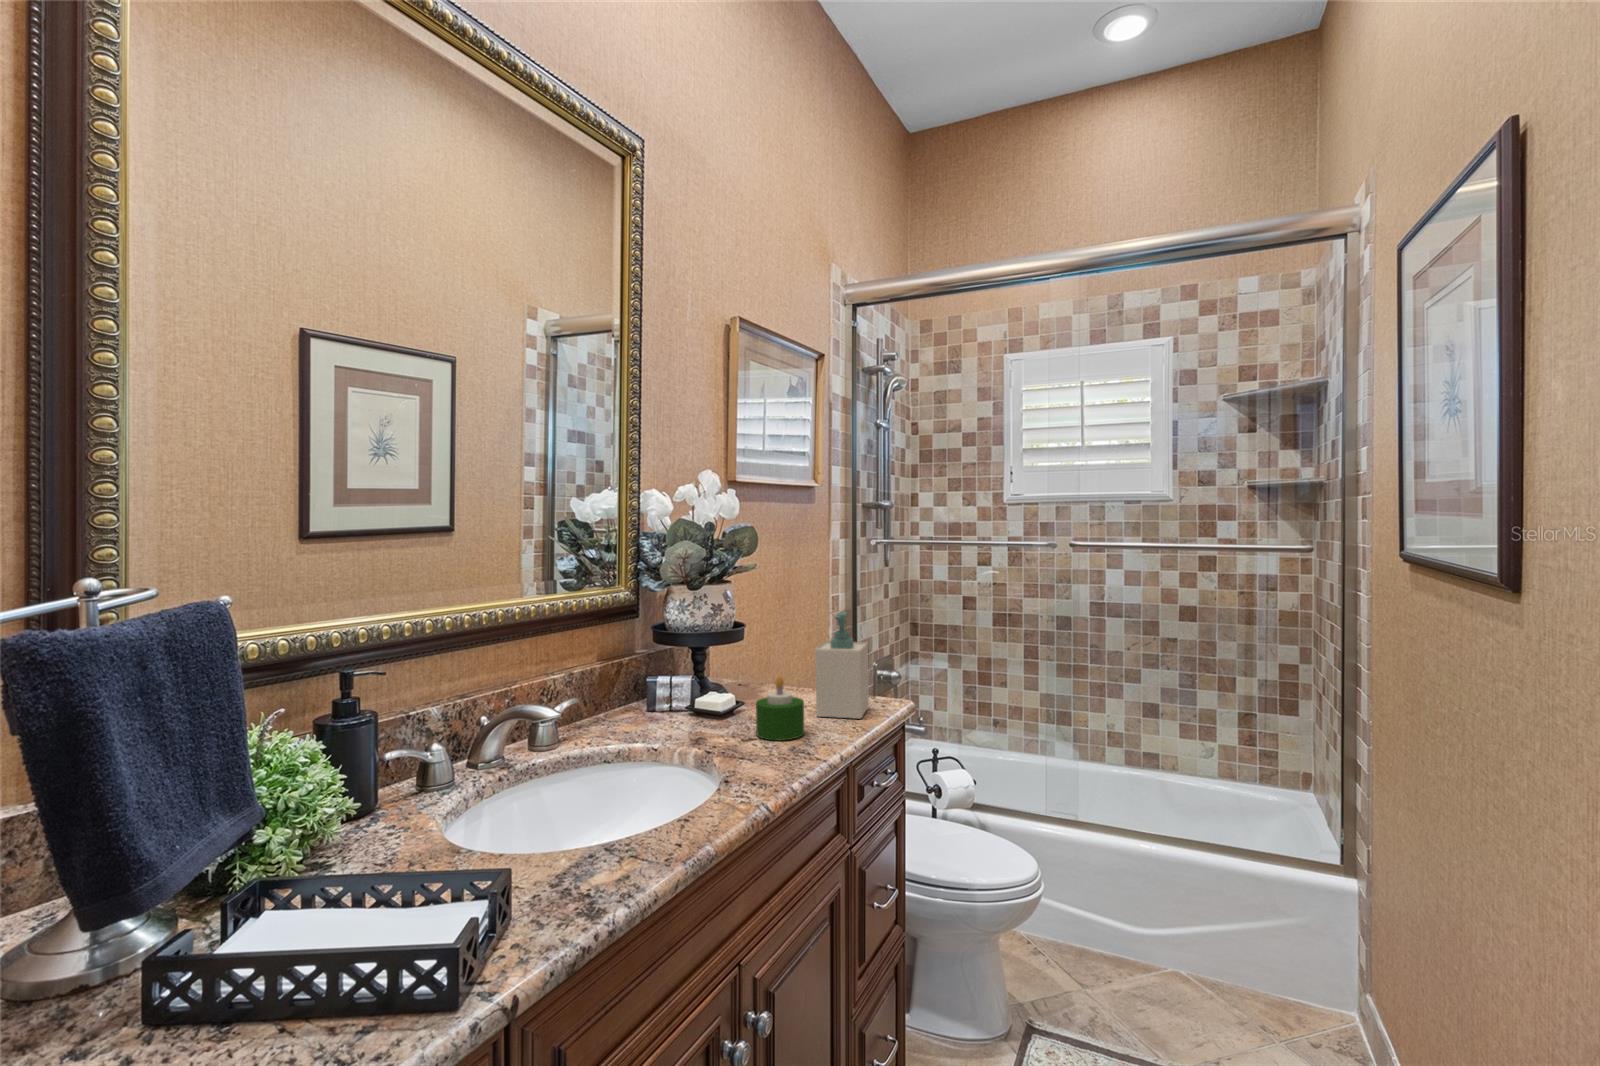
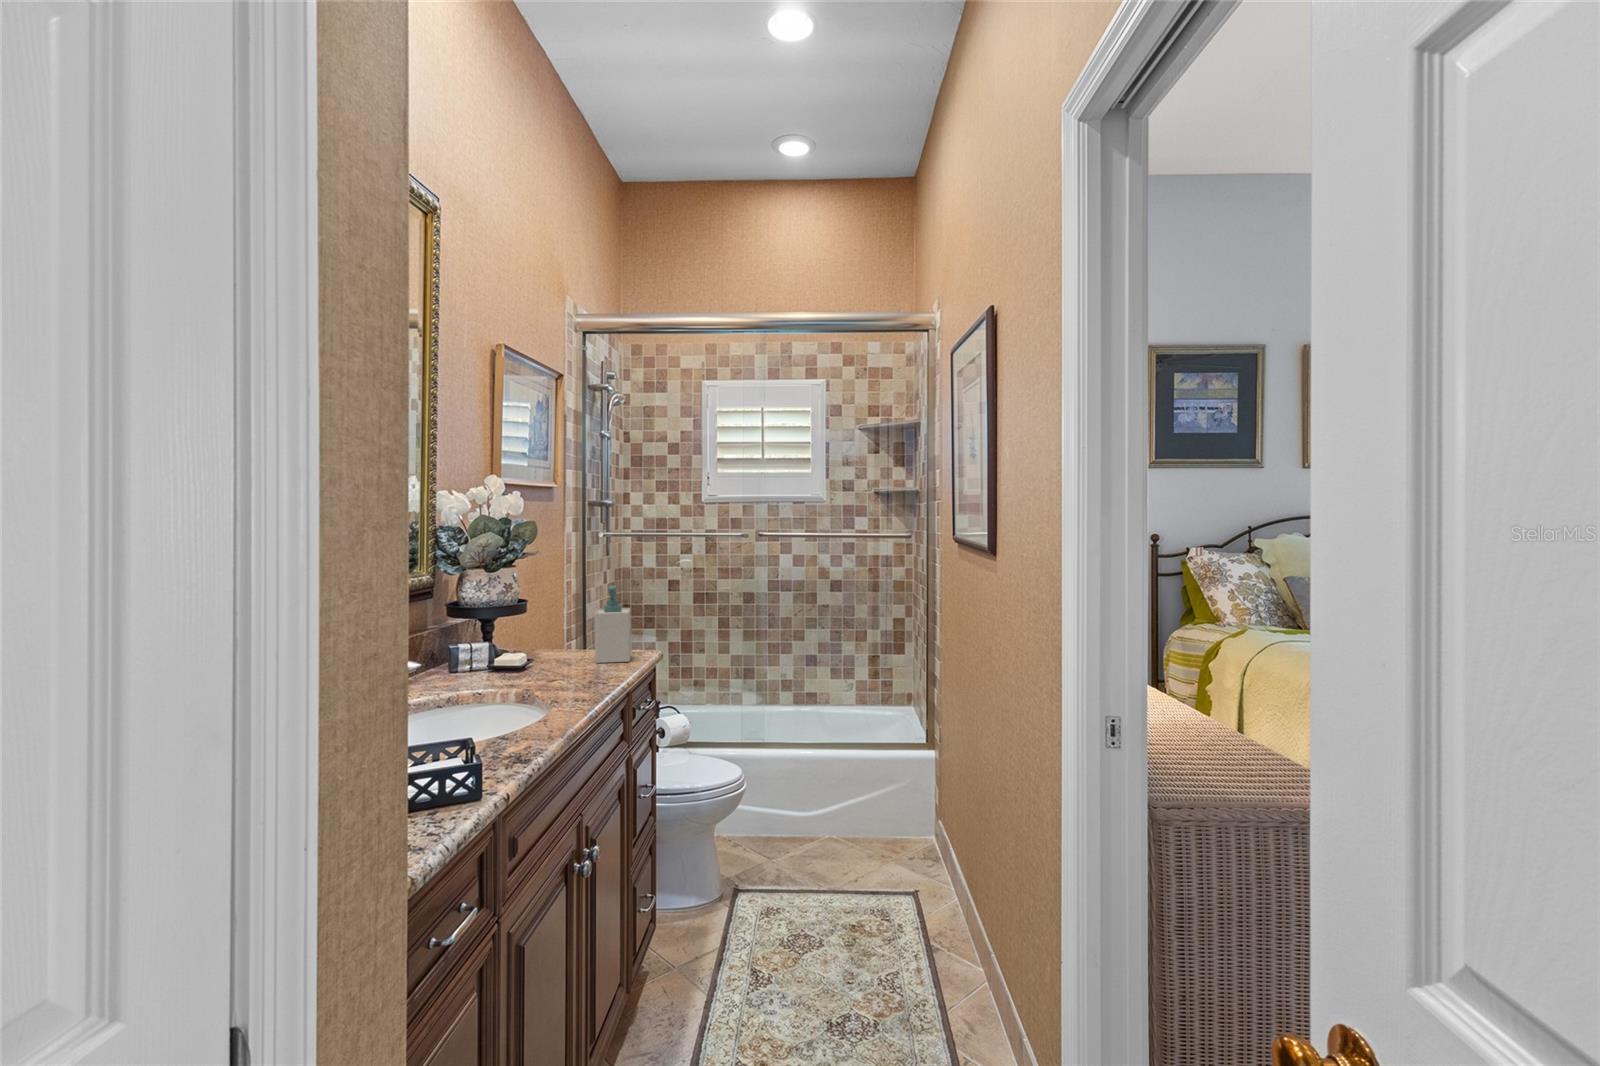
candle: present [756,676,804,741] -> none [558,632,594,677]

